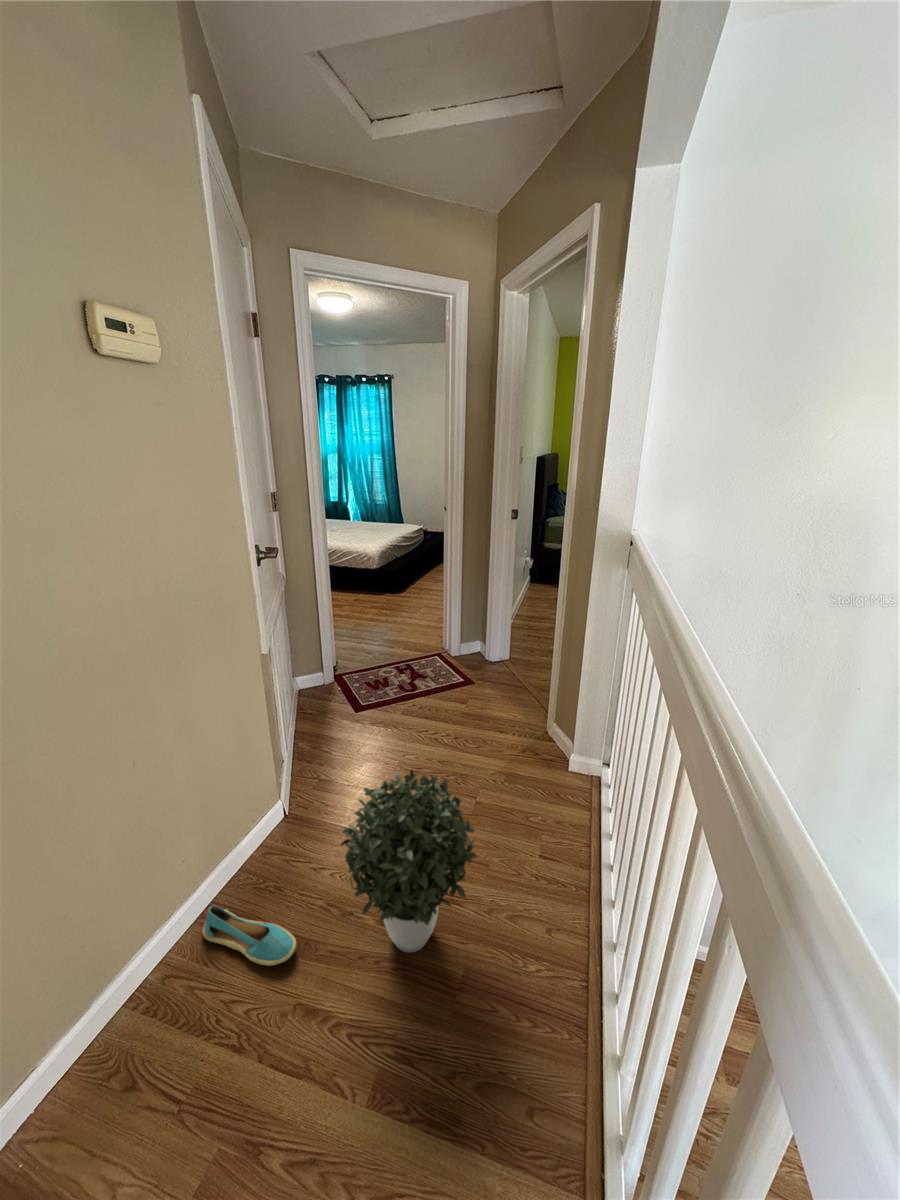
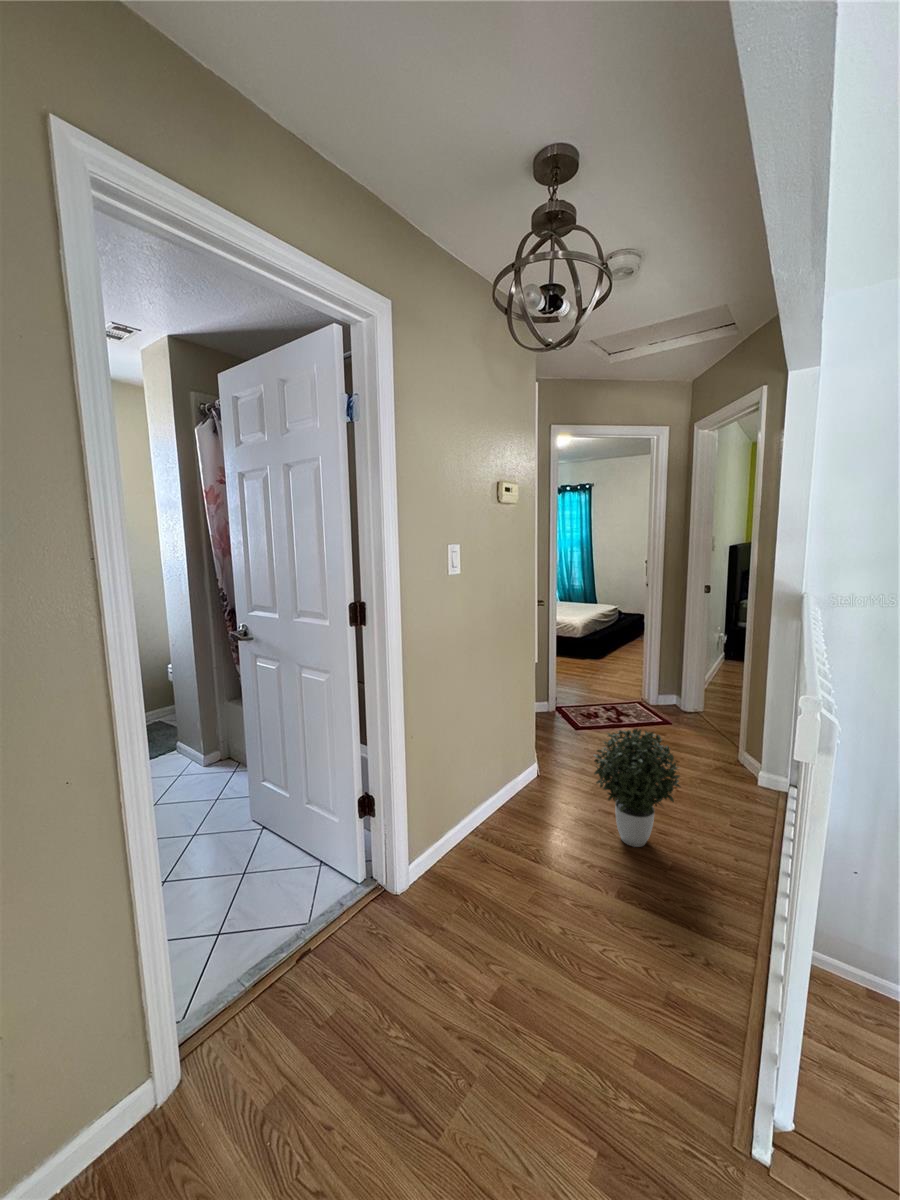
shoe: present [203,905,296,966] -> none [504,798,561,833]

